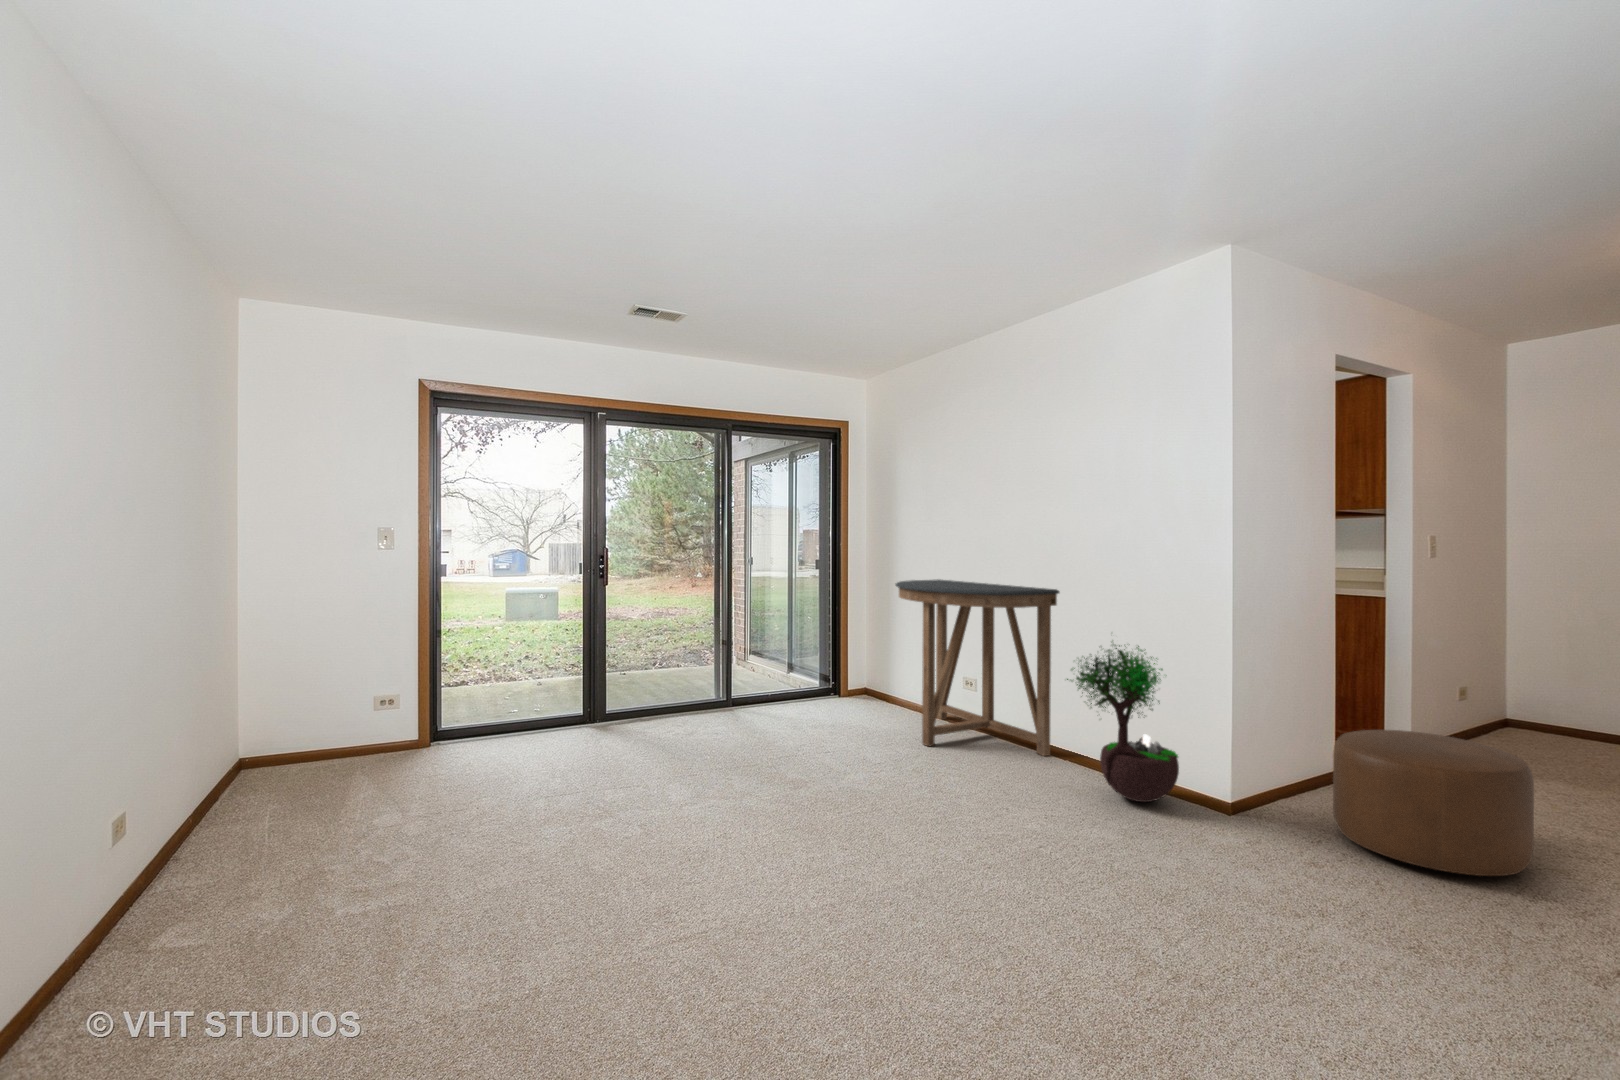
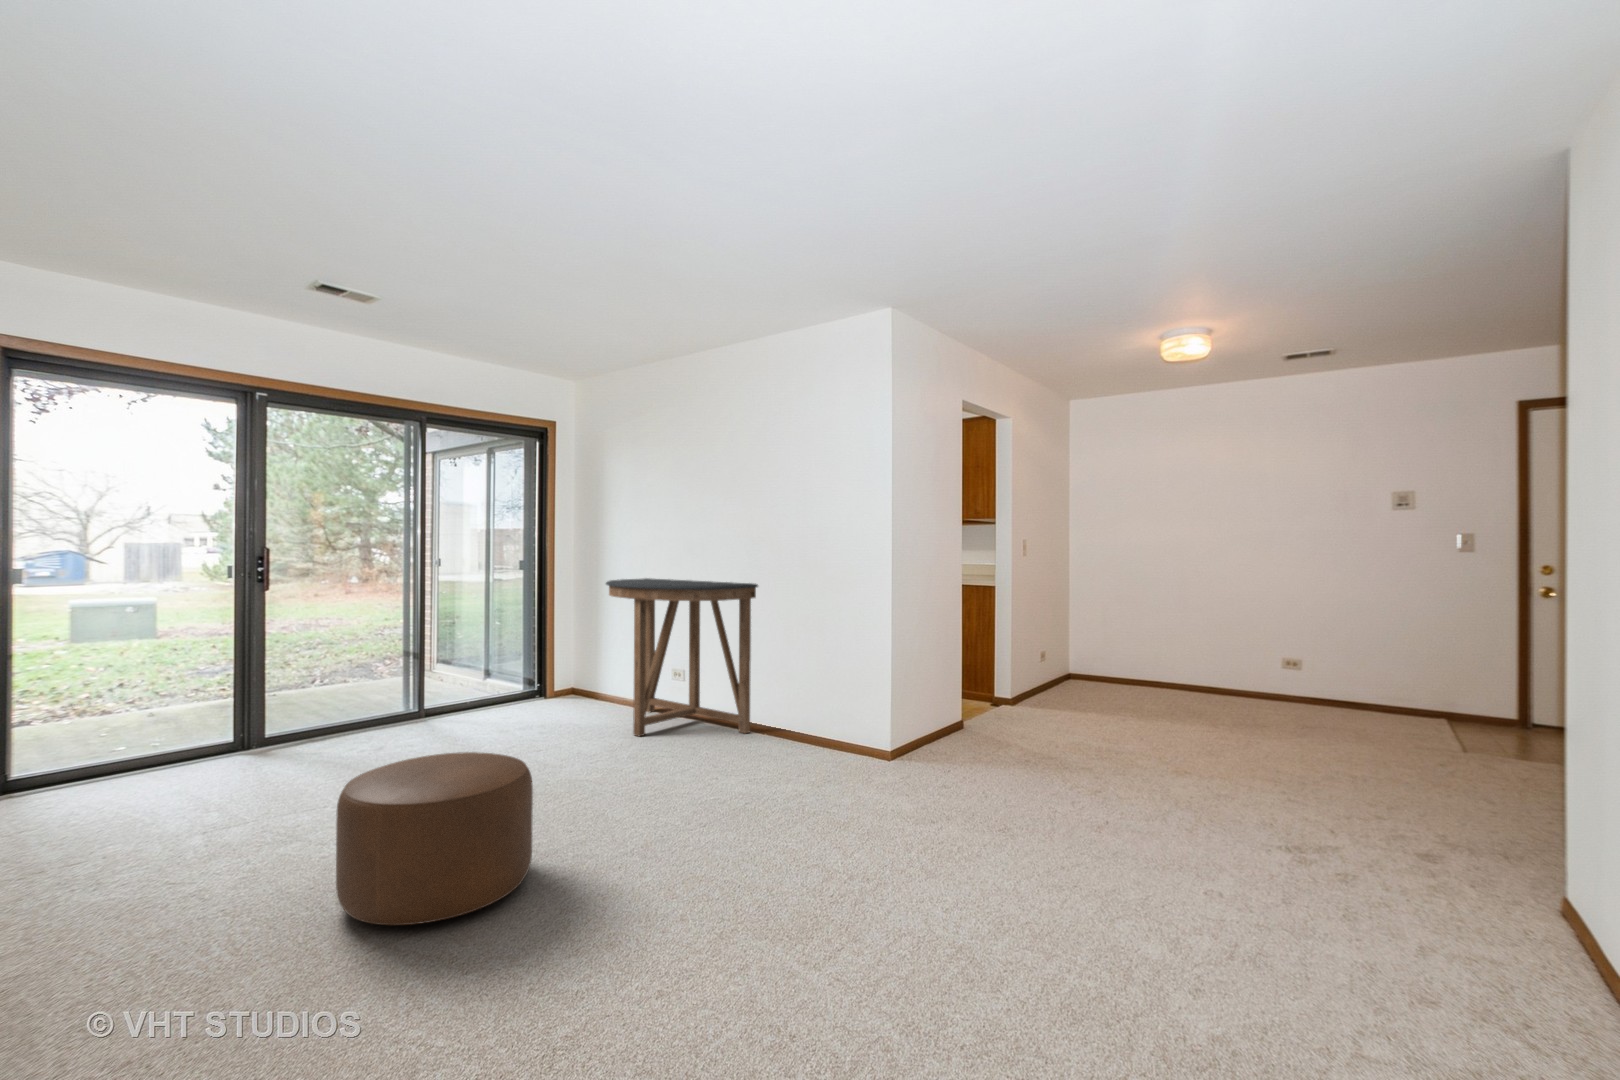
potted tree: present [1067,644,1179,802] -> none [764,617,855,760]
ottoman: present [1333,730,1534,876] -> present [336,752,533,925]

